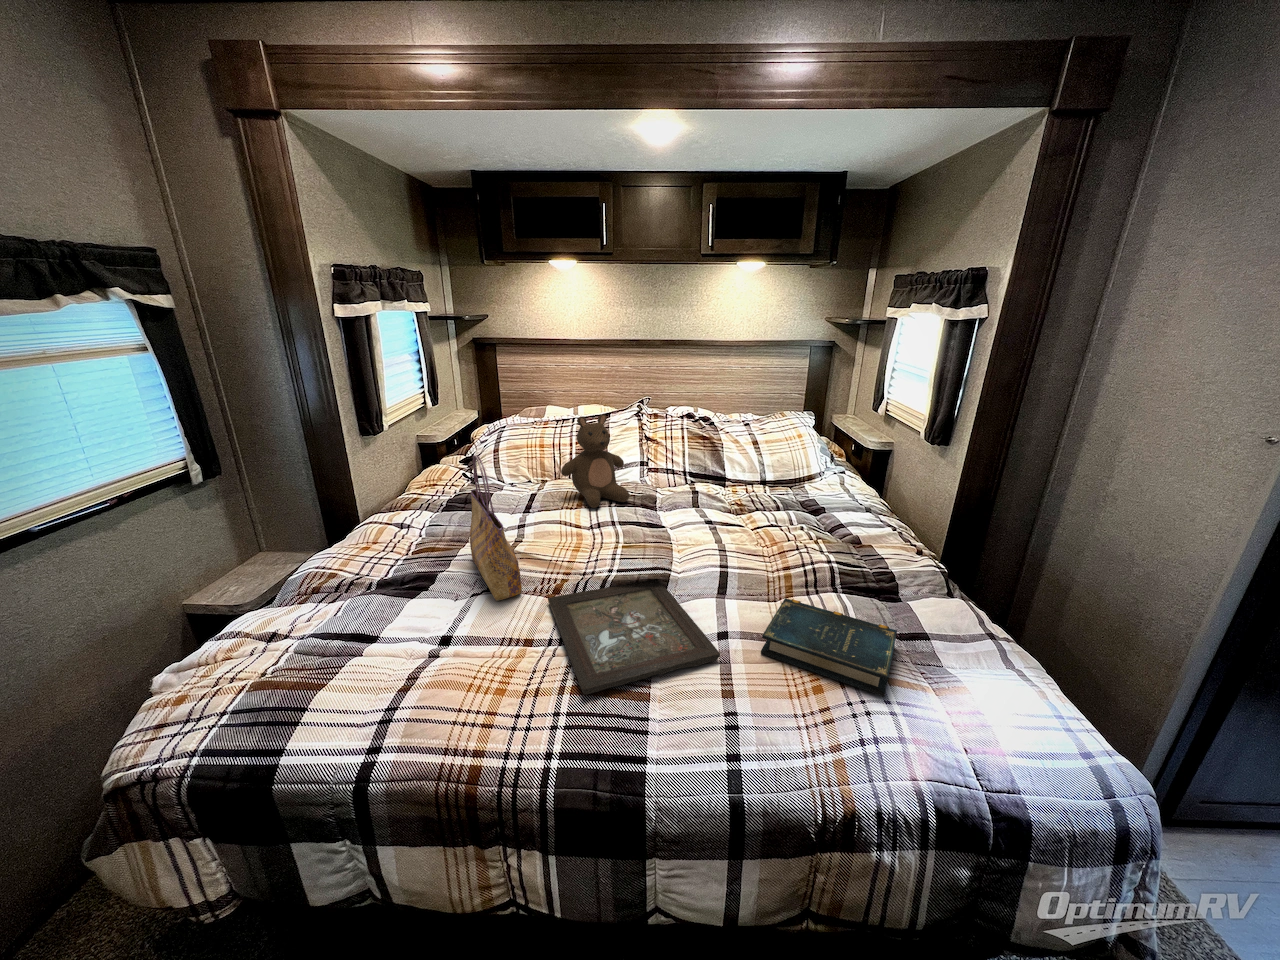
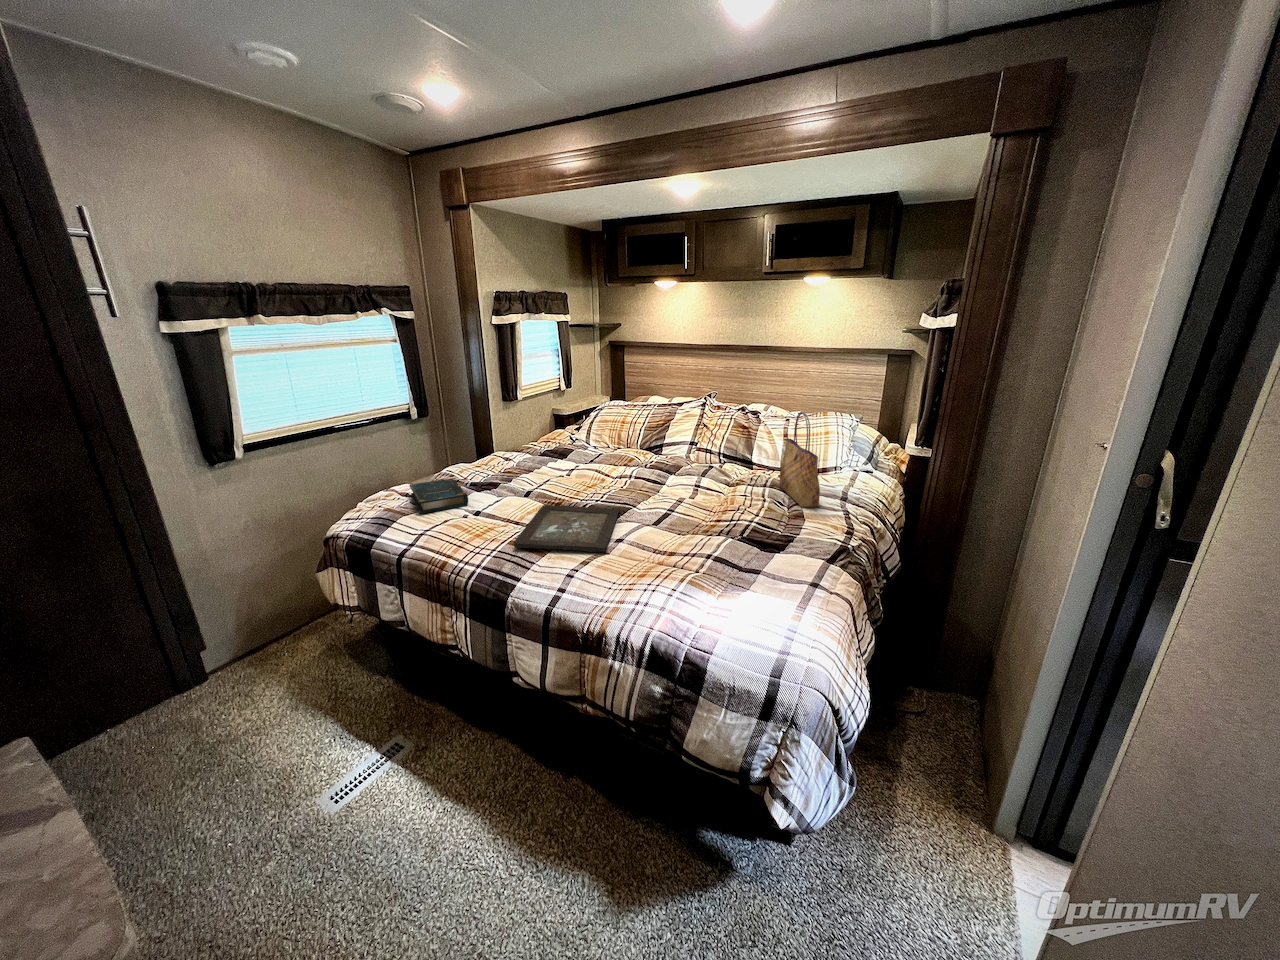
stuffed bear: present [561,414,629,508] -> none [609,398,661,465]
tote bag: present [470,455,522,601] -> present [779,412,820,507]
book: present [761,598,897,697] -> present [410,478,468,513]

